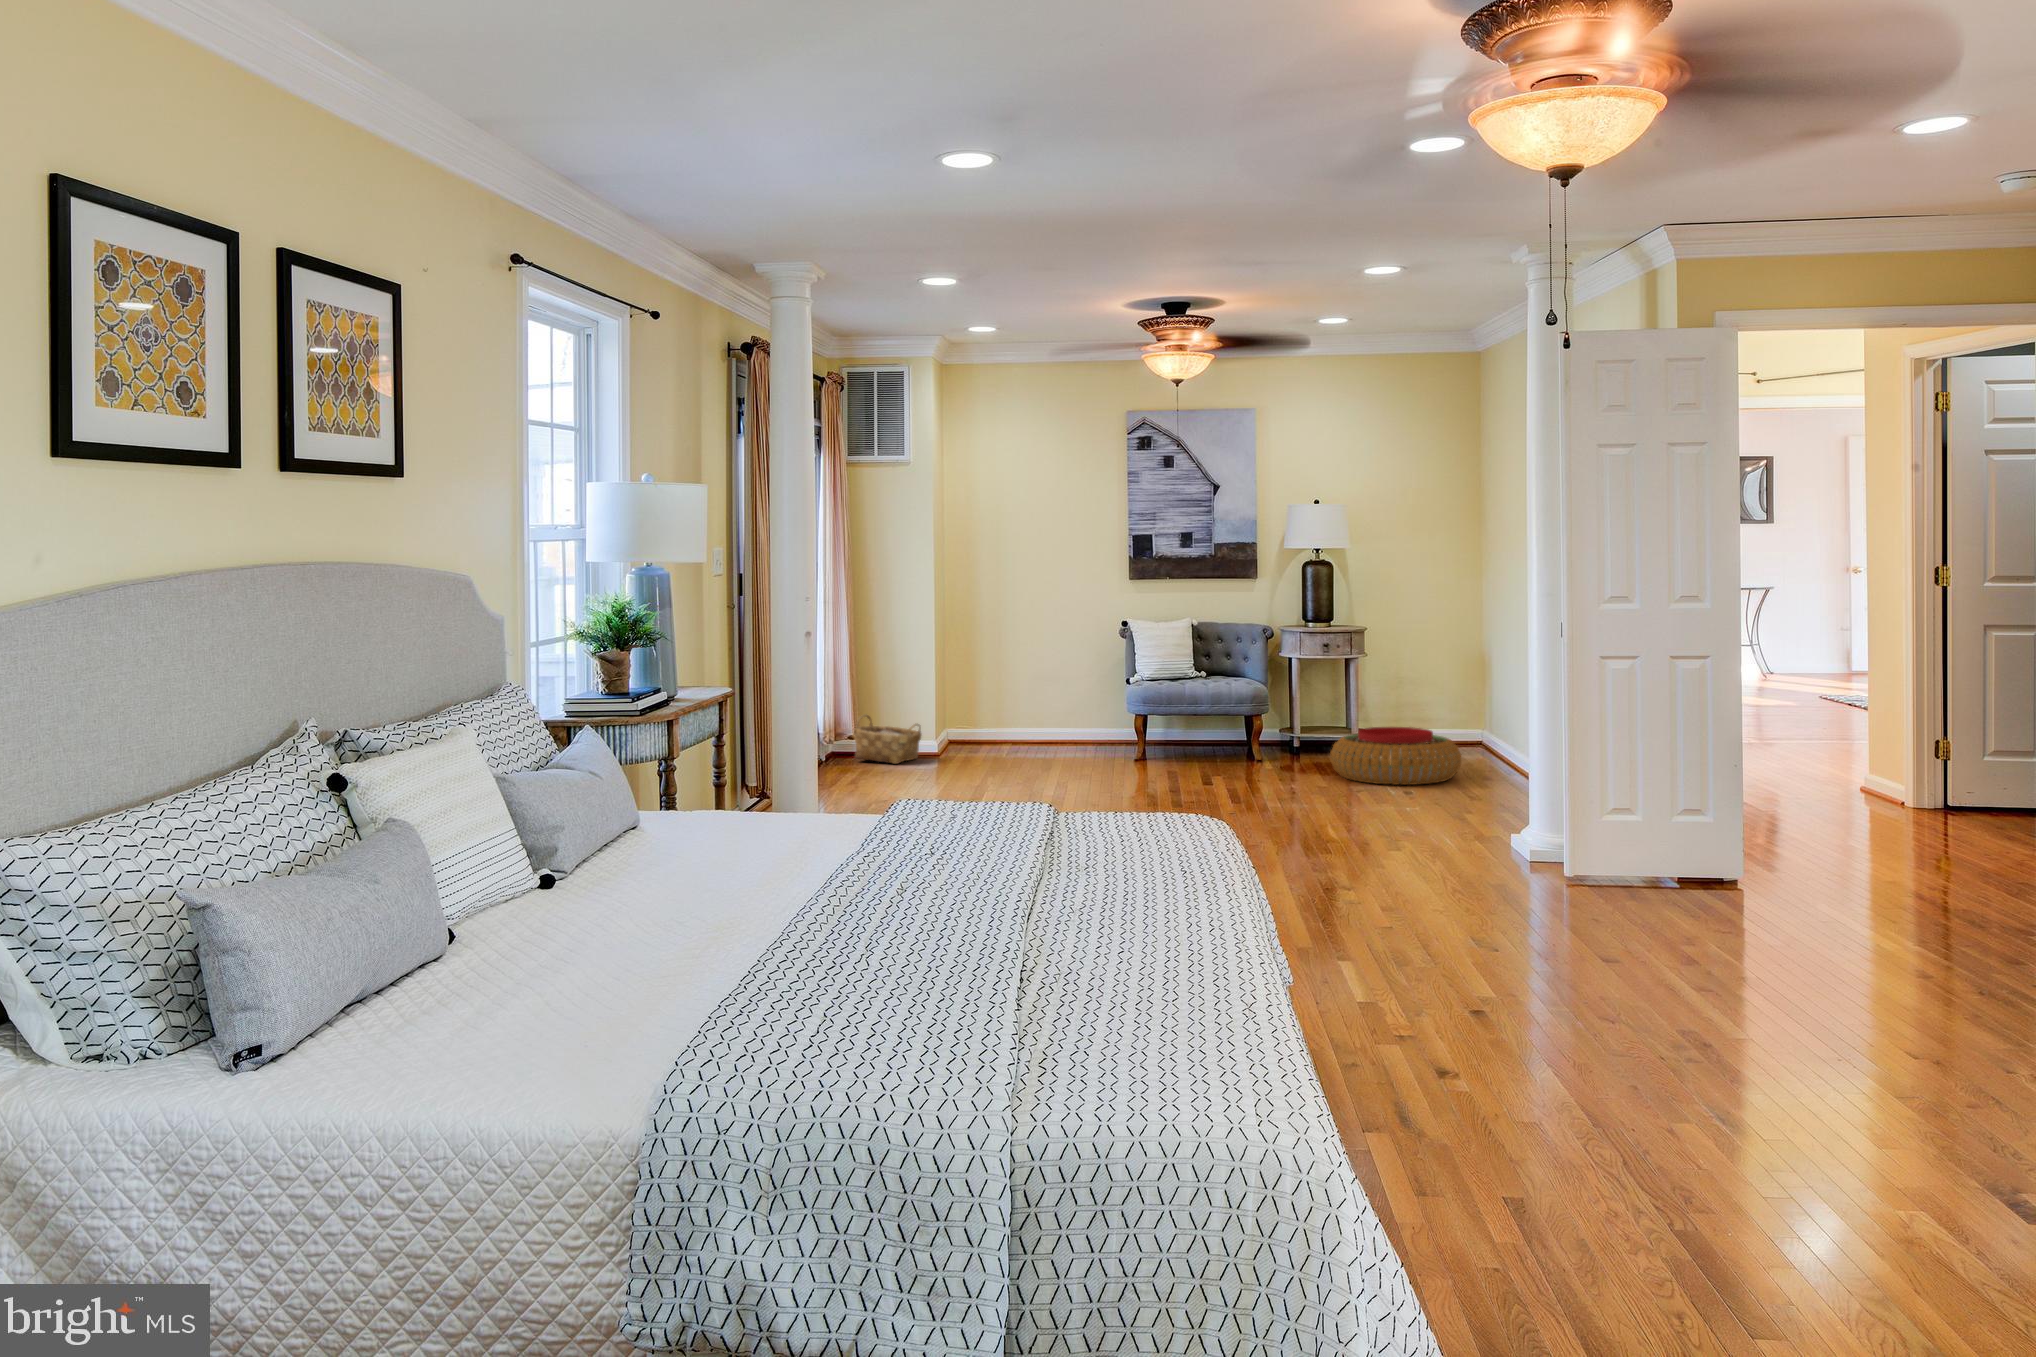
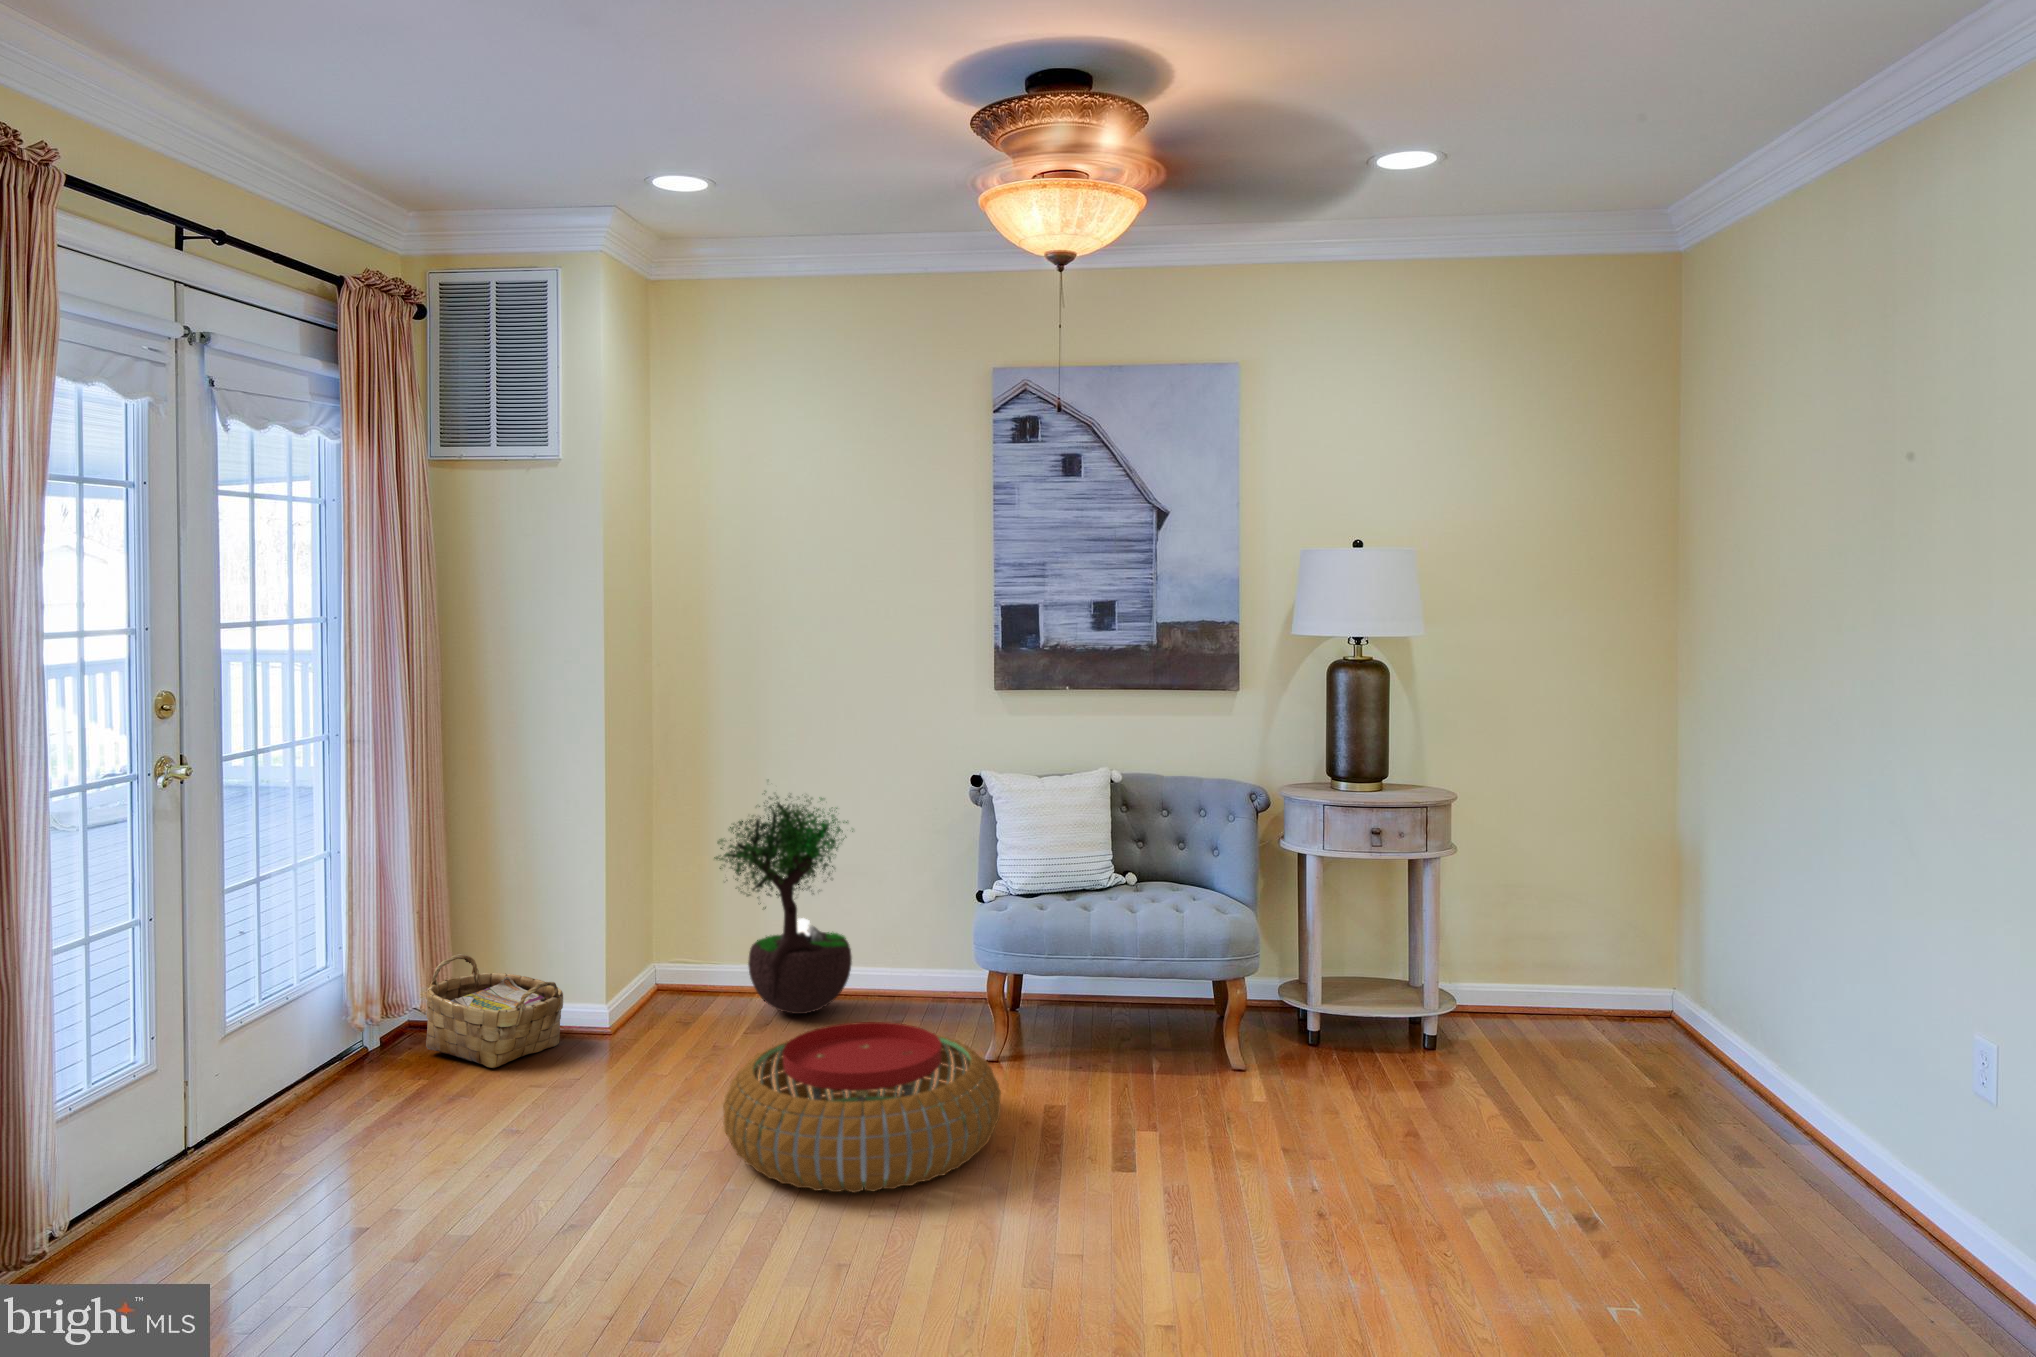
potted tree: none [988,626,1062,749] -> present [714,795,853,1014]
pouf: present [1331,727,1461,785] -> present [723,1022,1001,1192]

